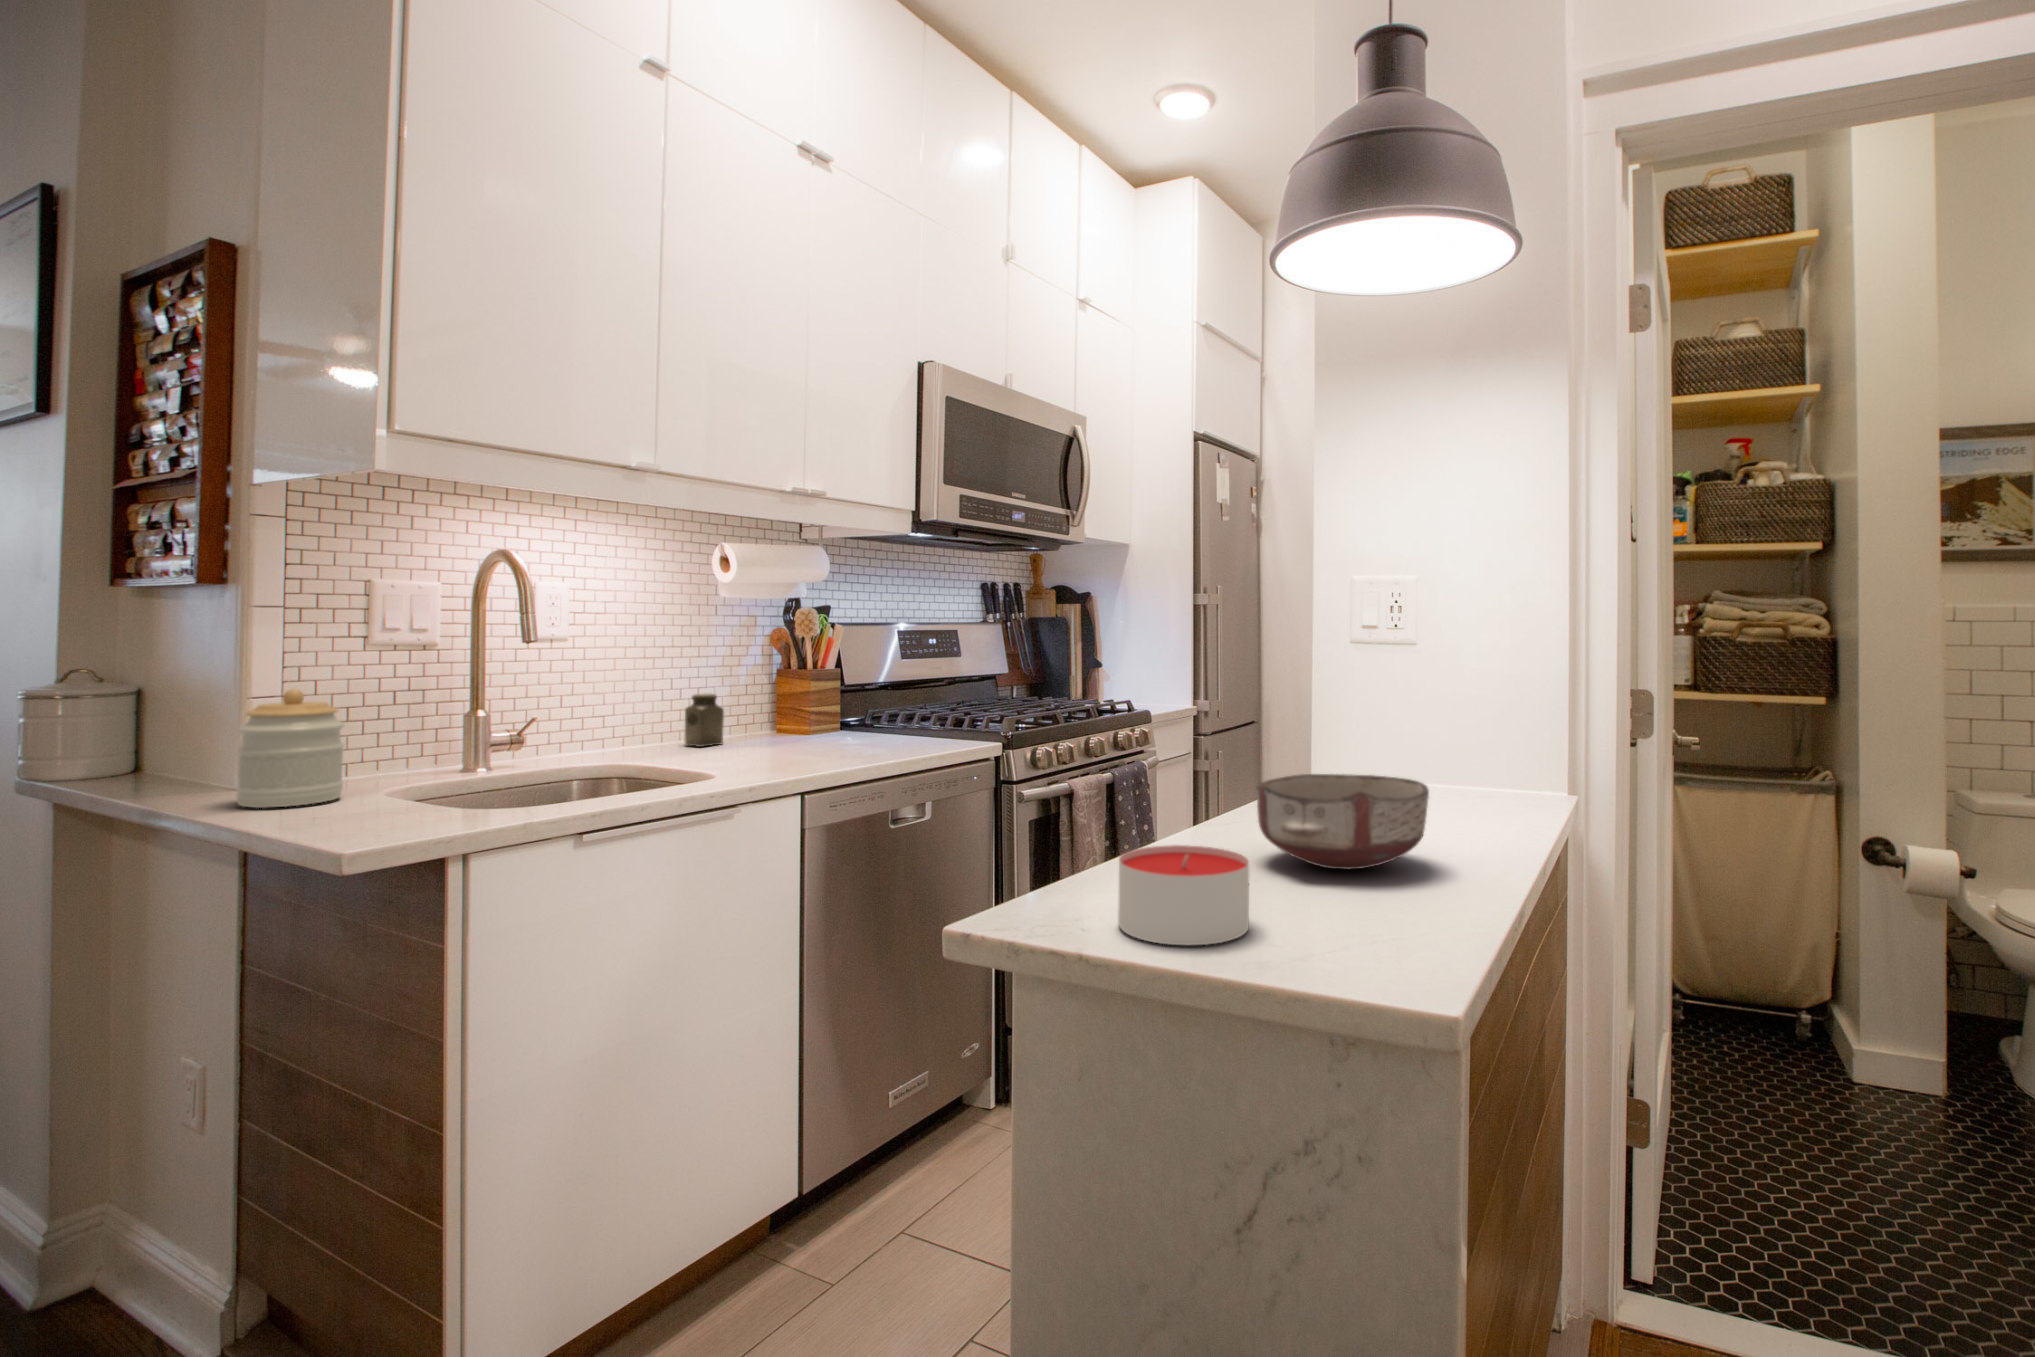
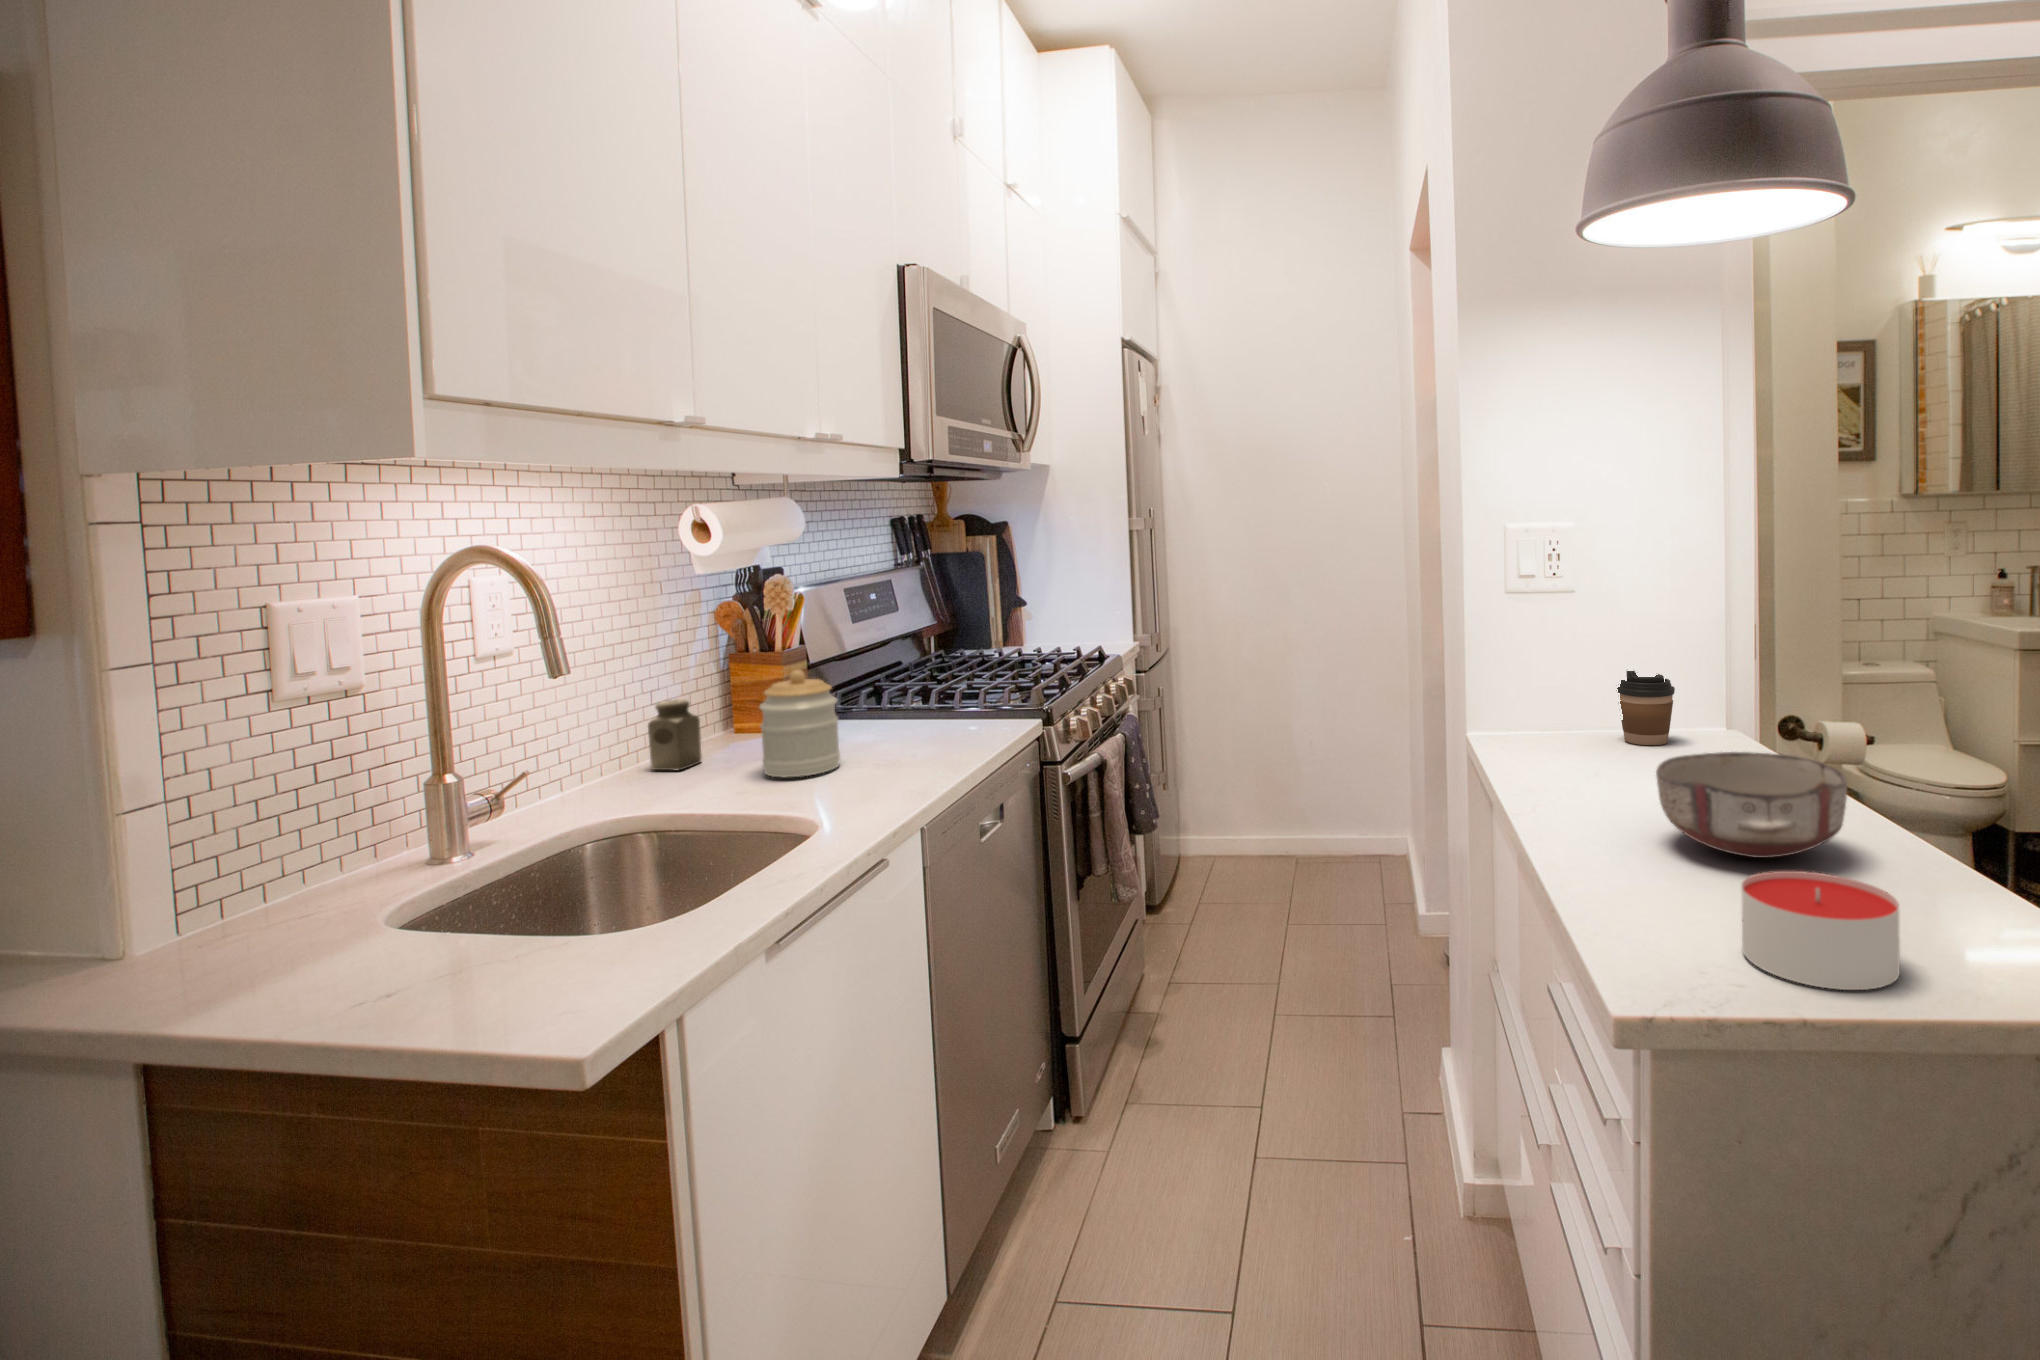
jar: present [236,689,344,808] -> present [759,670,840,777]
coffee cup: none [1438,723,1495,800] -> present [1617,671,1675,745]

